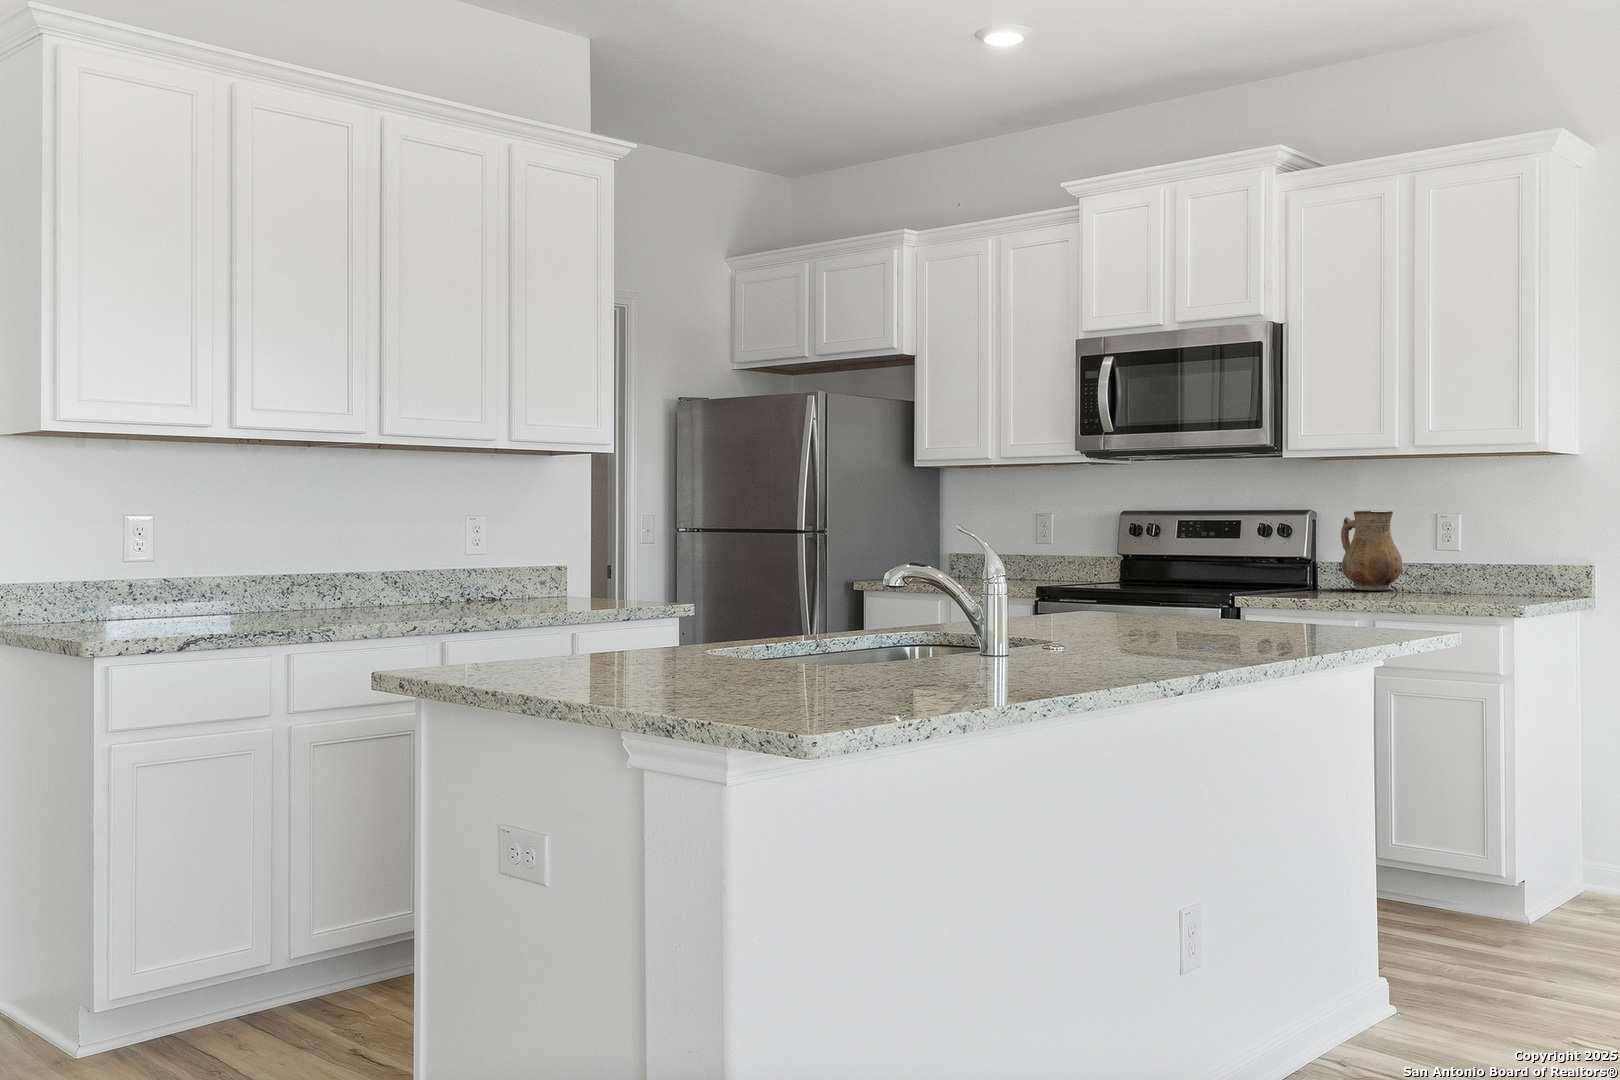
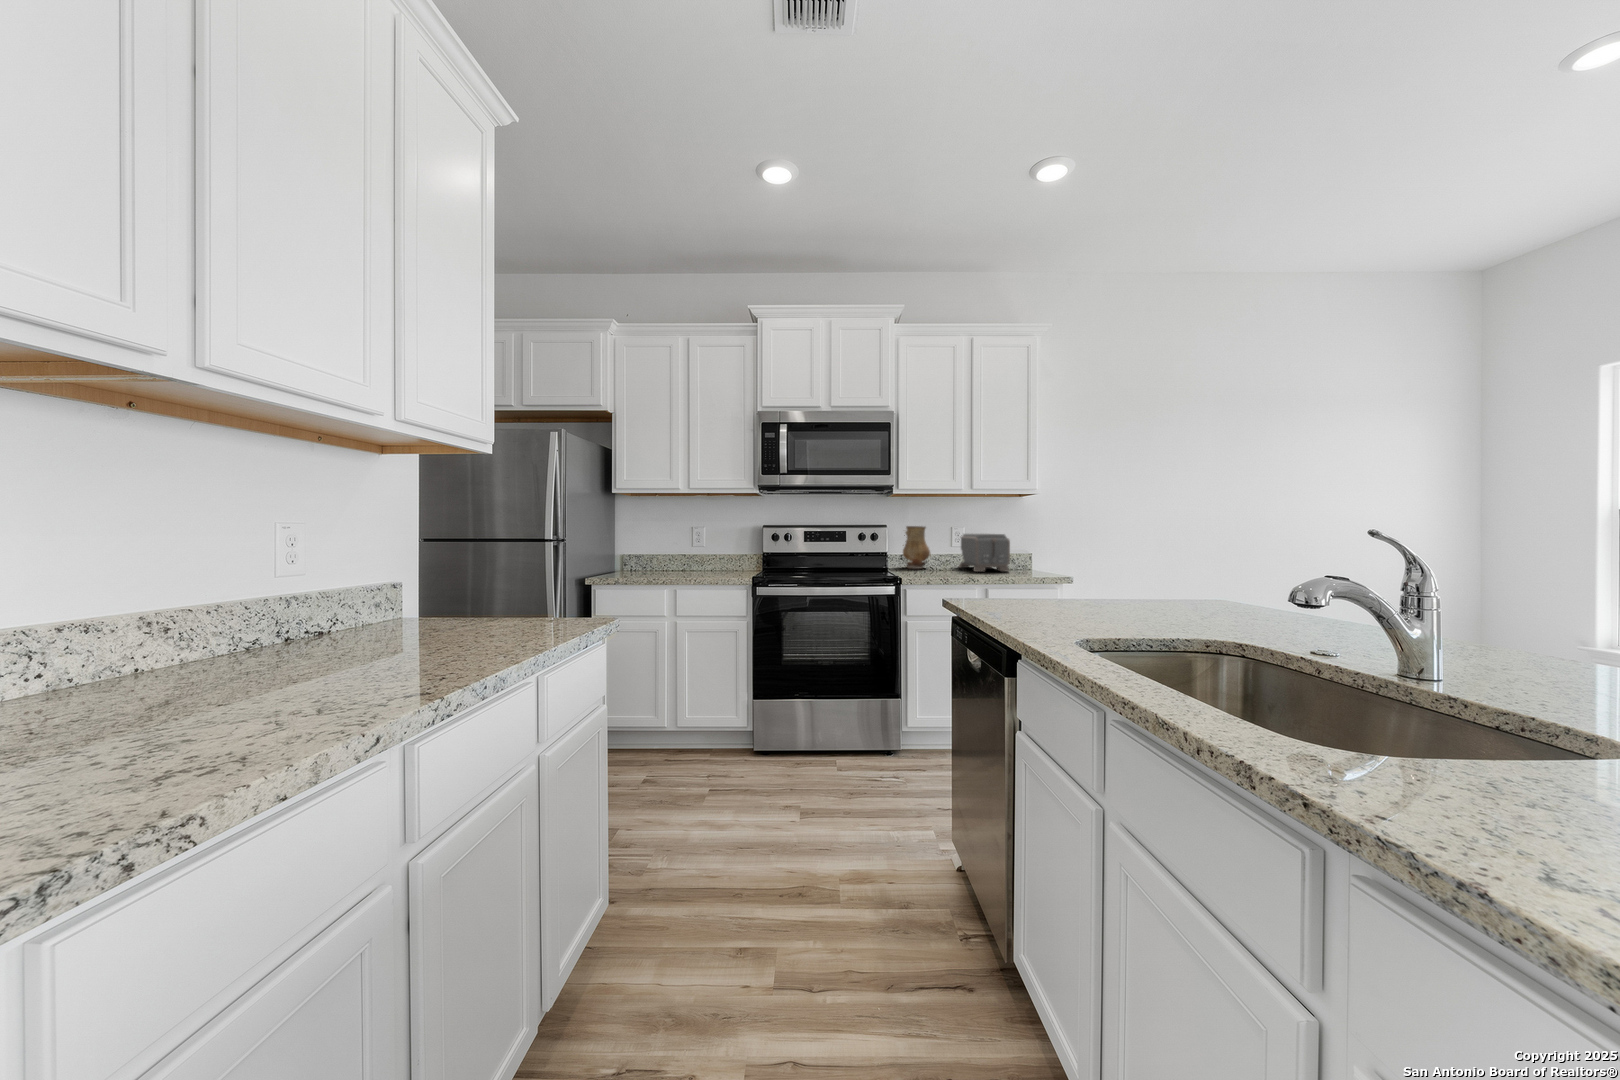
toaster: none [1436,526,1535,600] -> present [959,534,1010,572]

